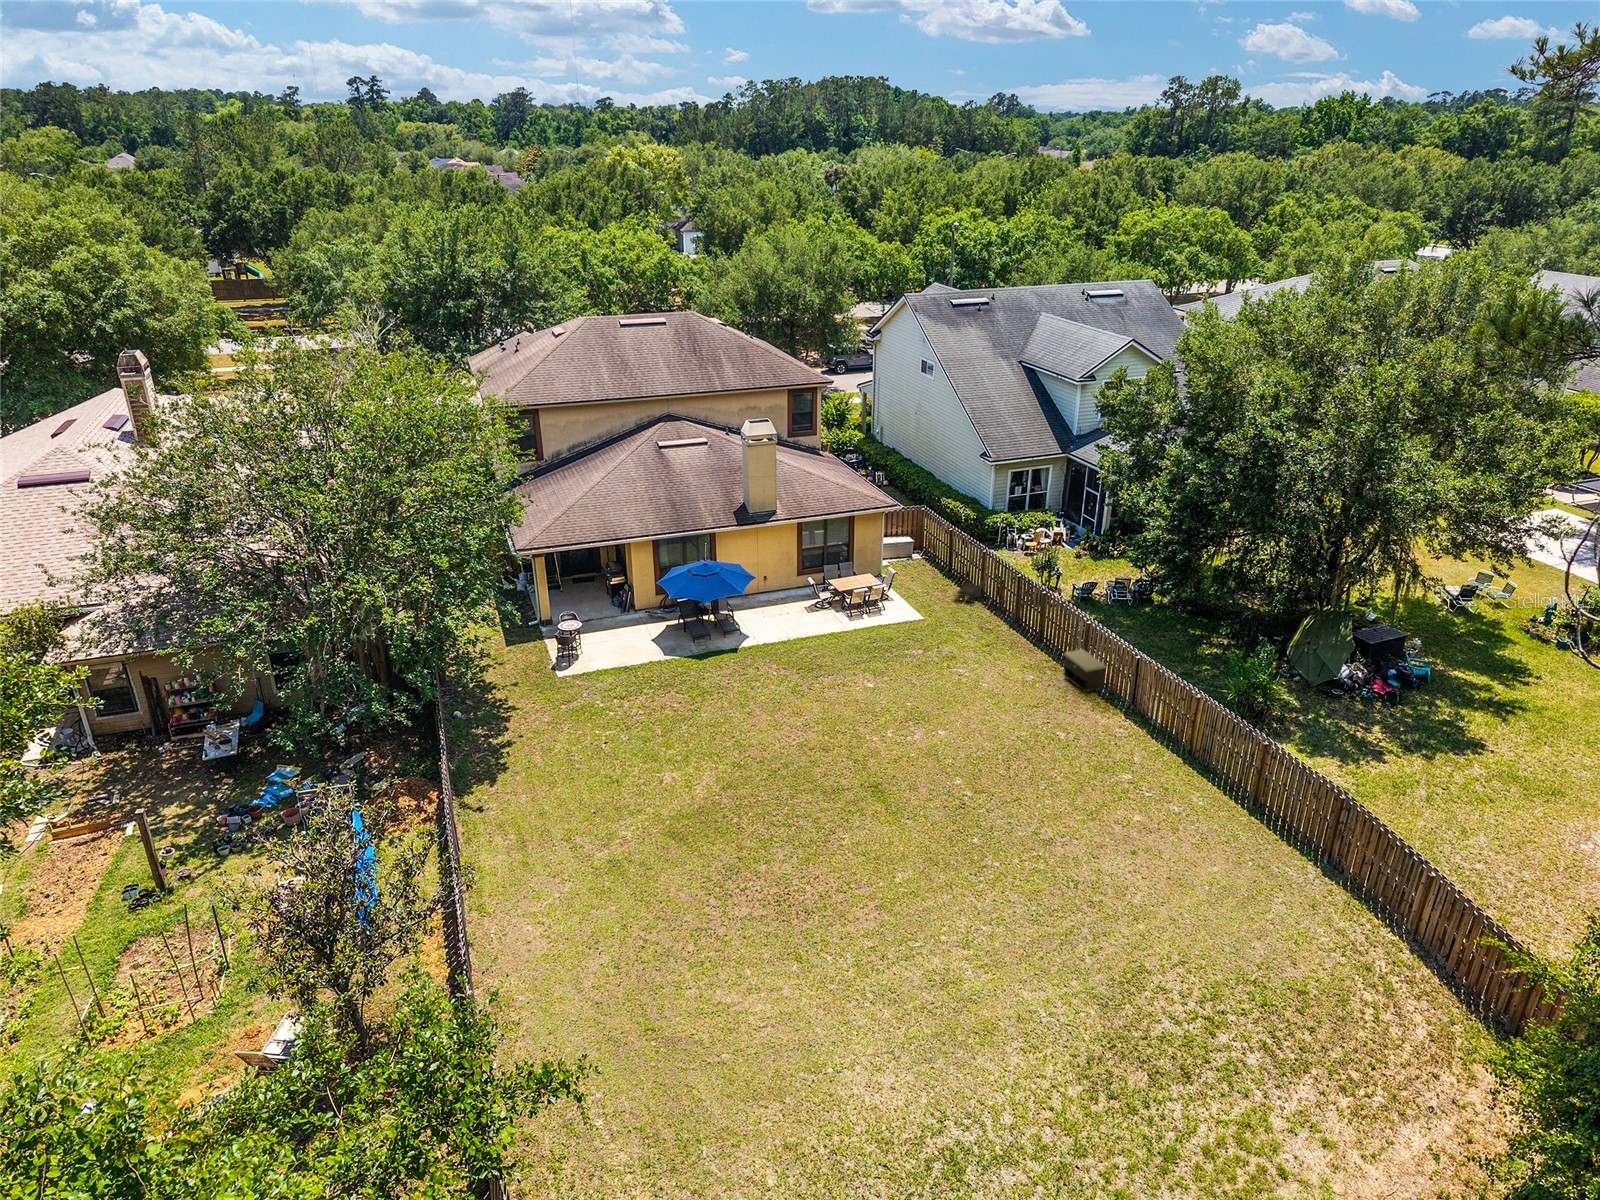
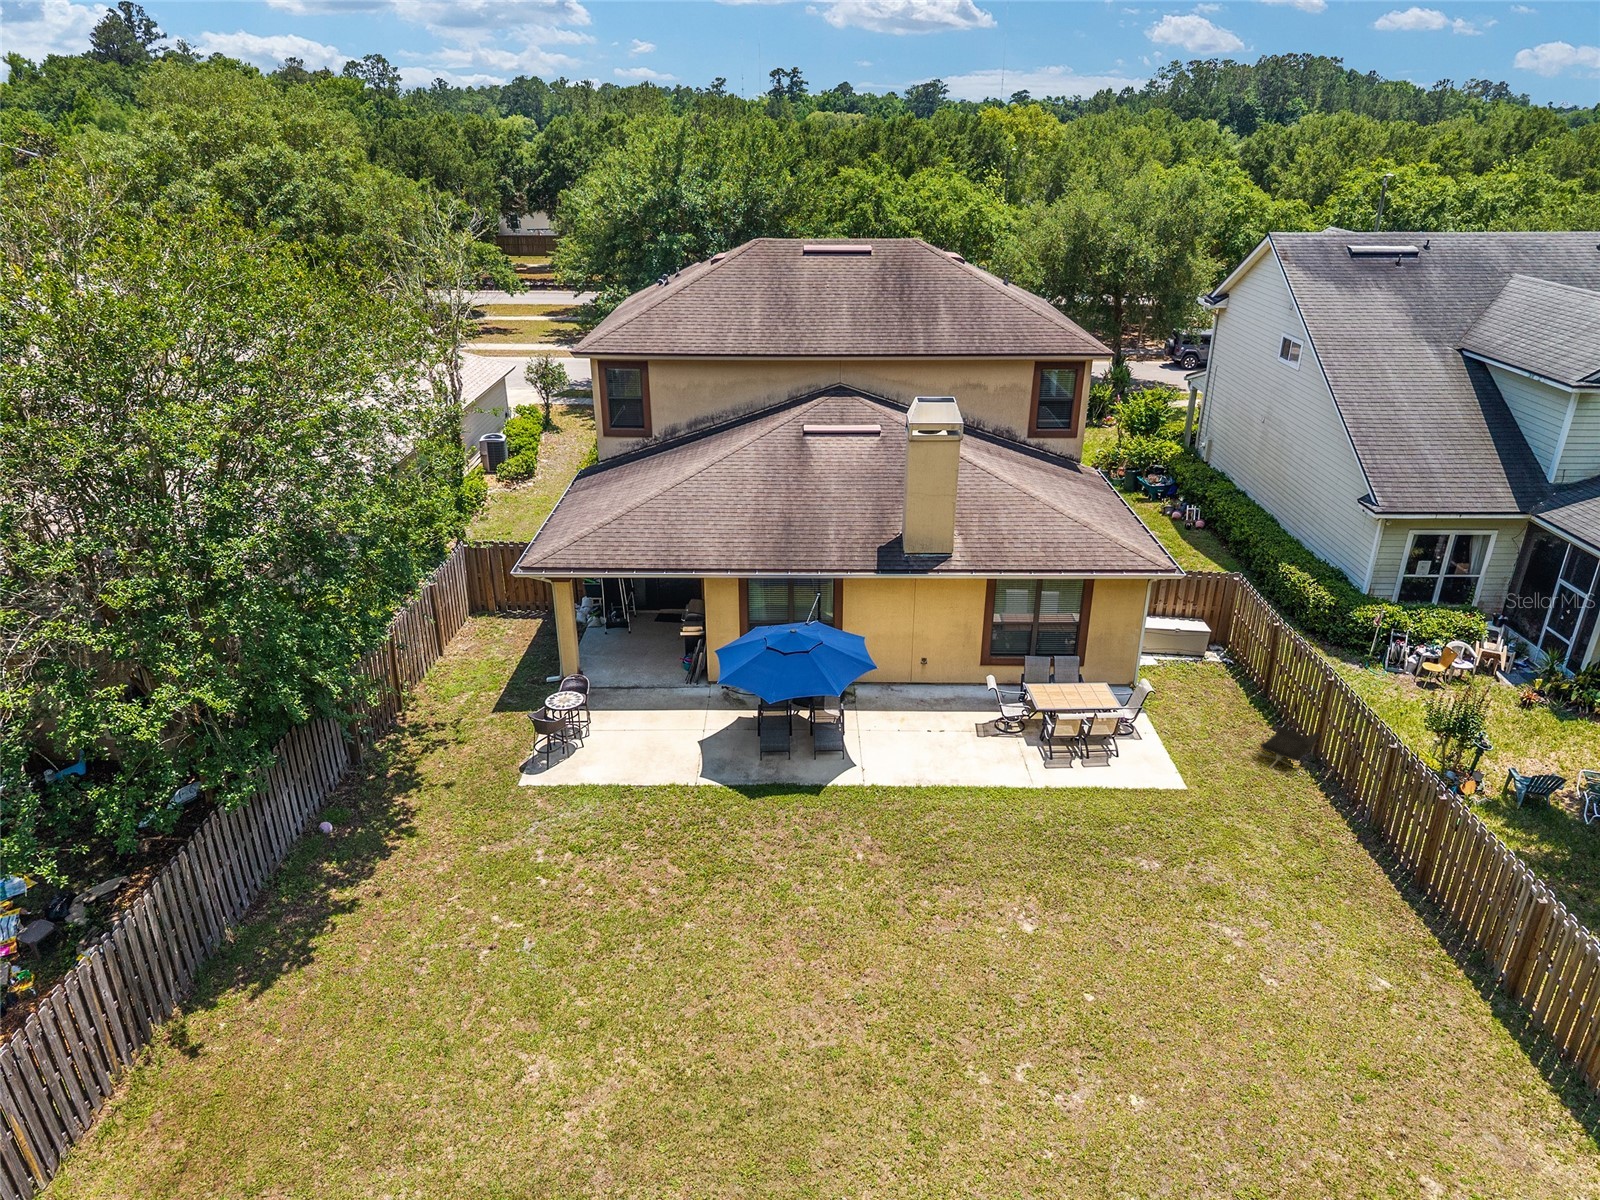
storage bench: present [1064,649,1106,693] -> none [1458,952,1576,1062]

